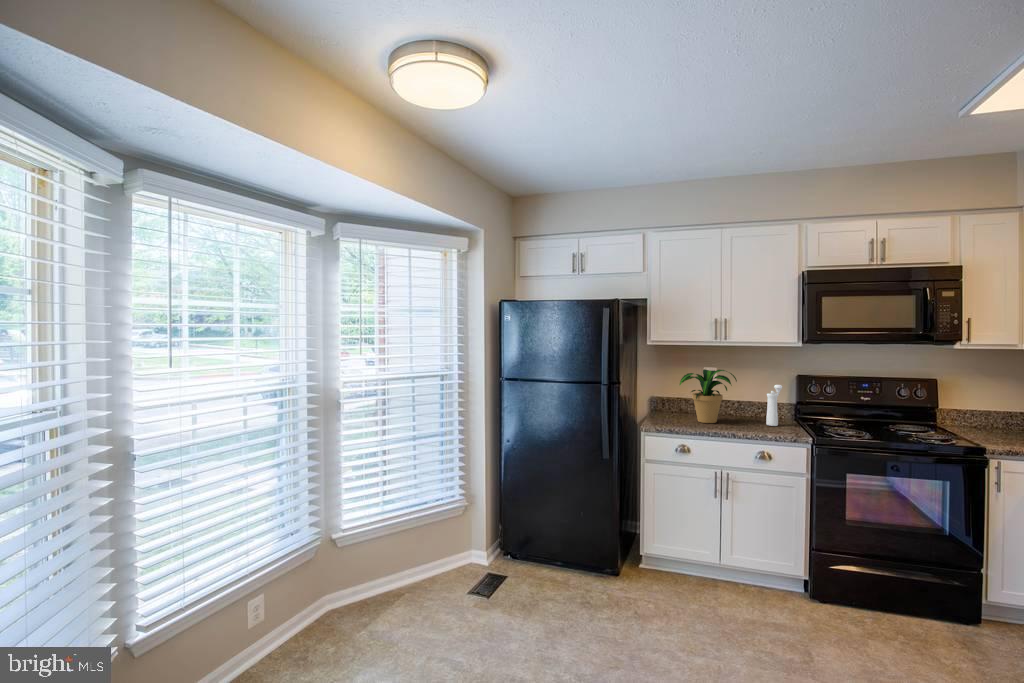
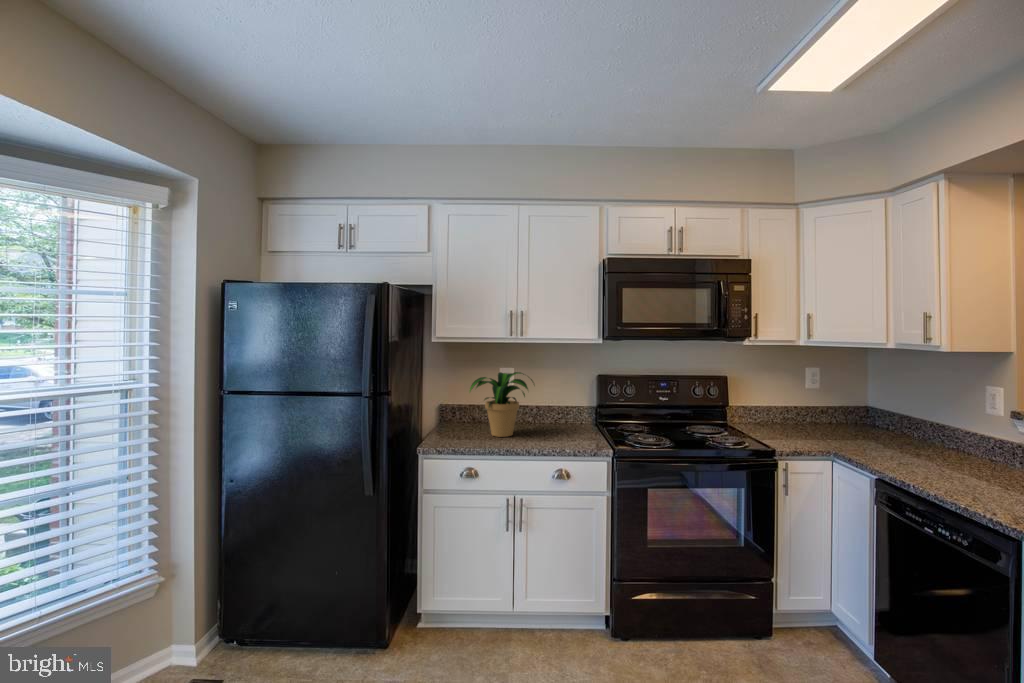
pepper mill: present [766,385,783,426] -> none [566,388,583,436]

